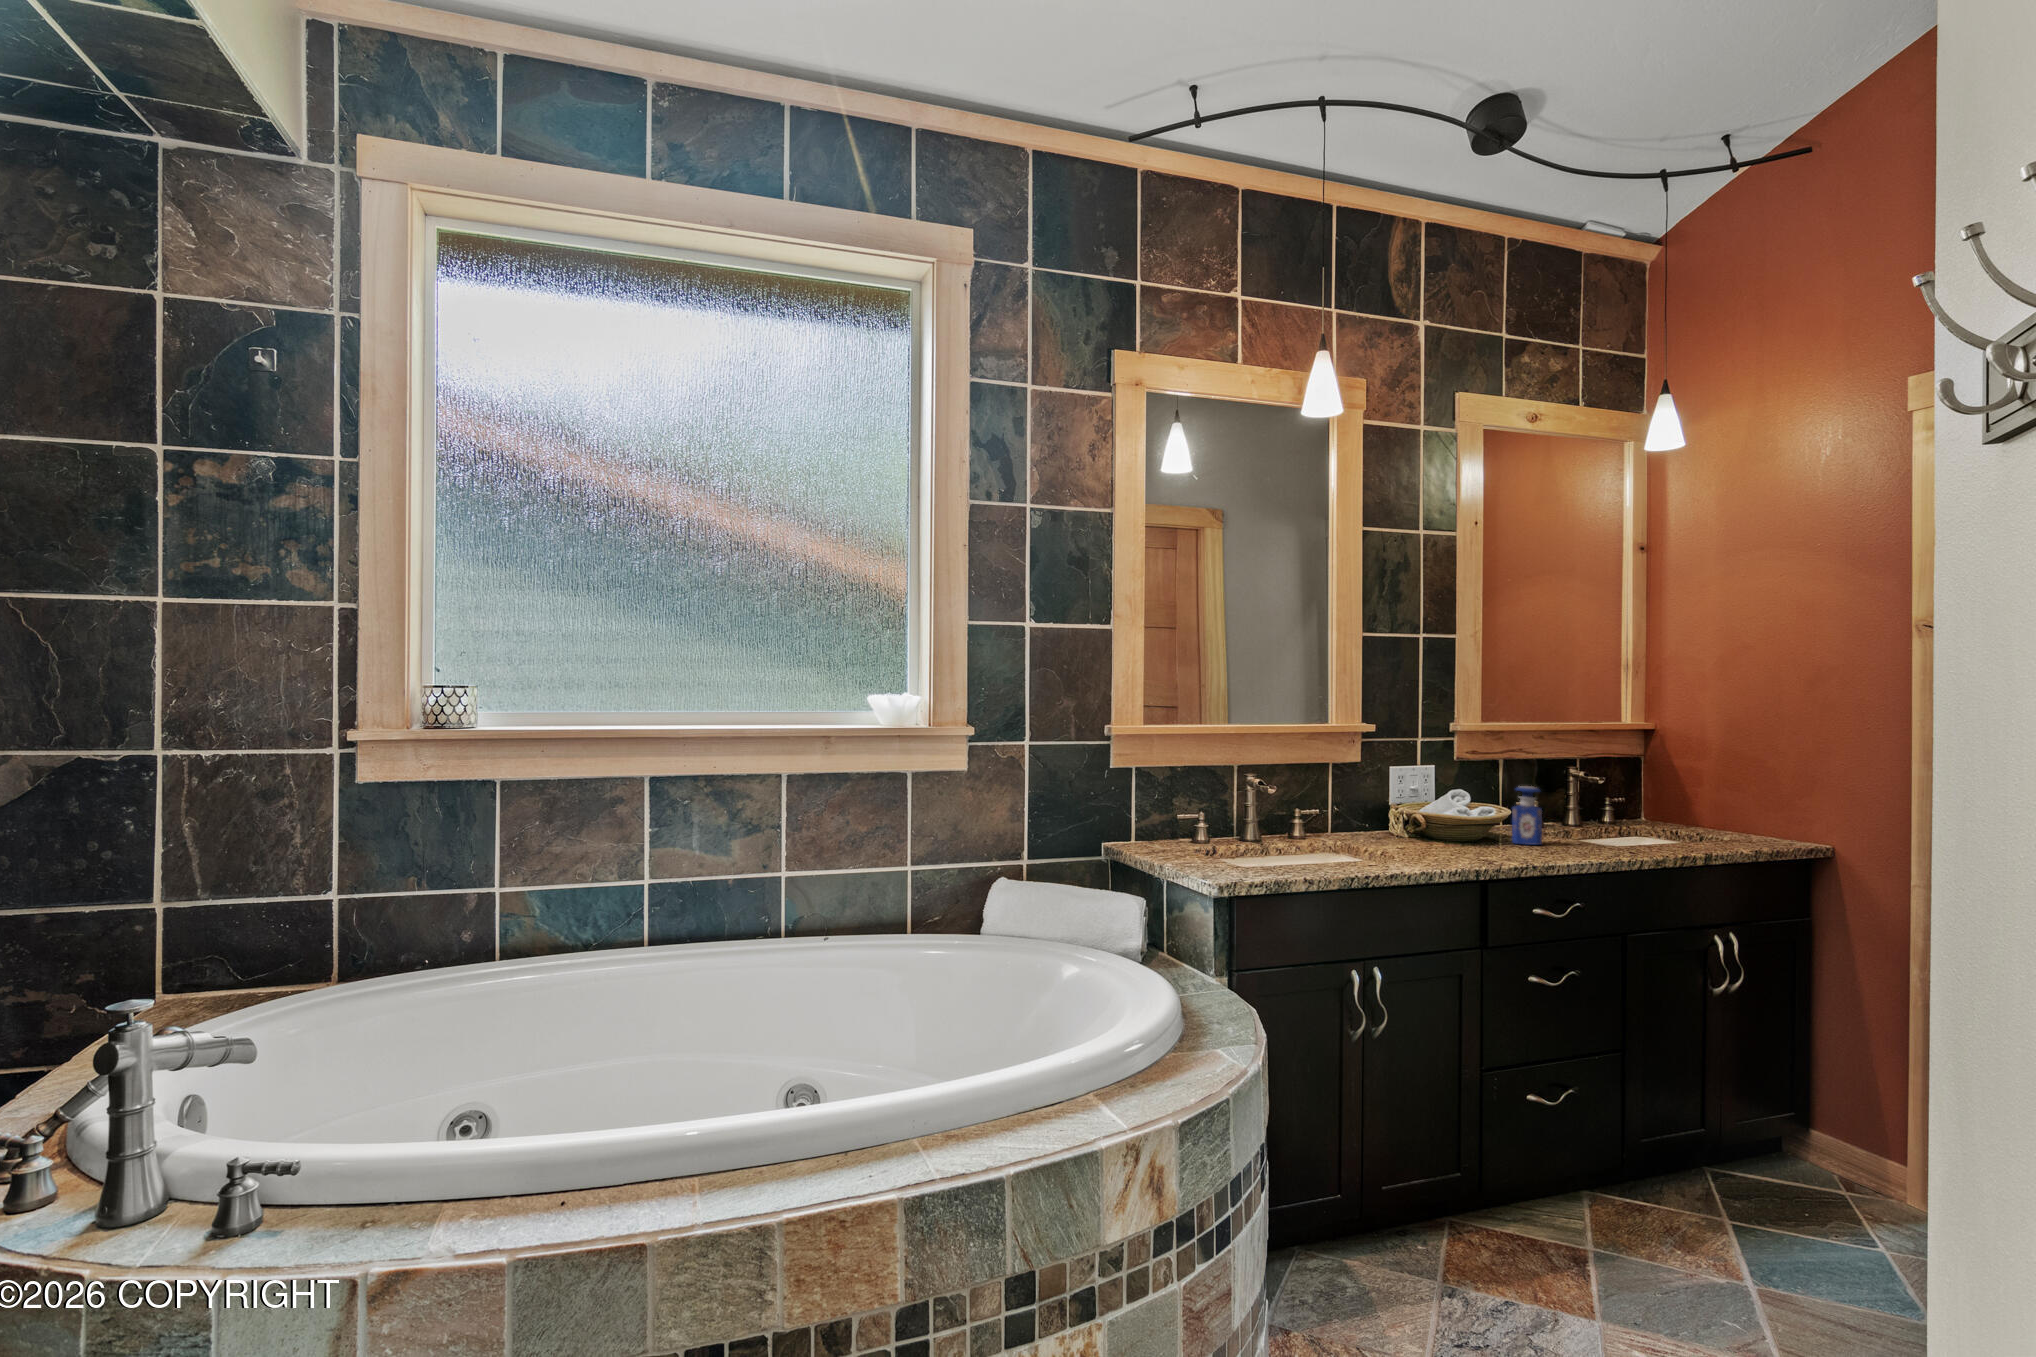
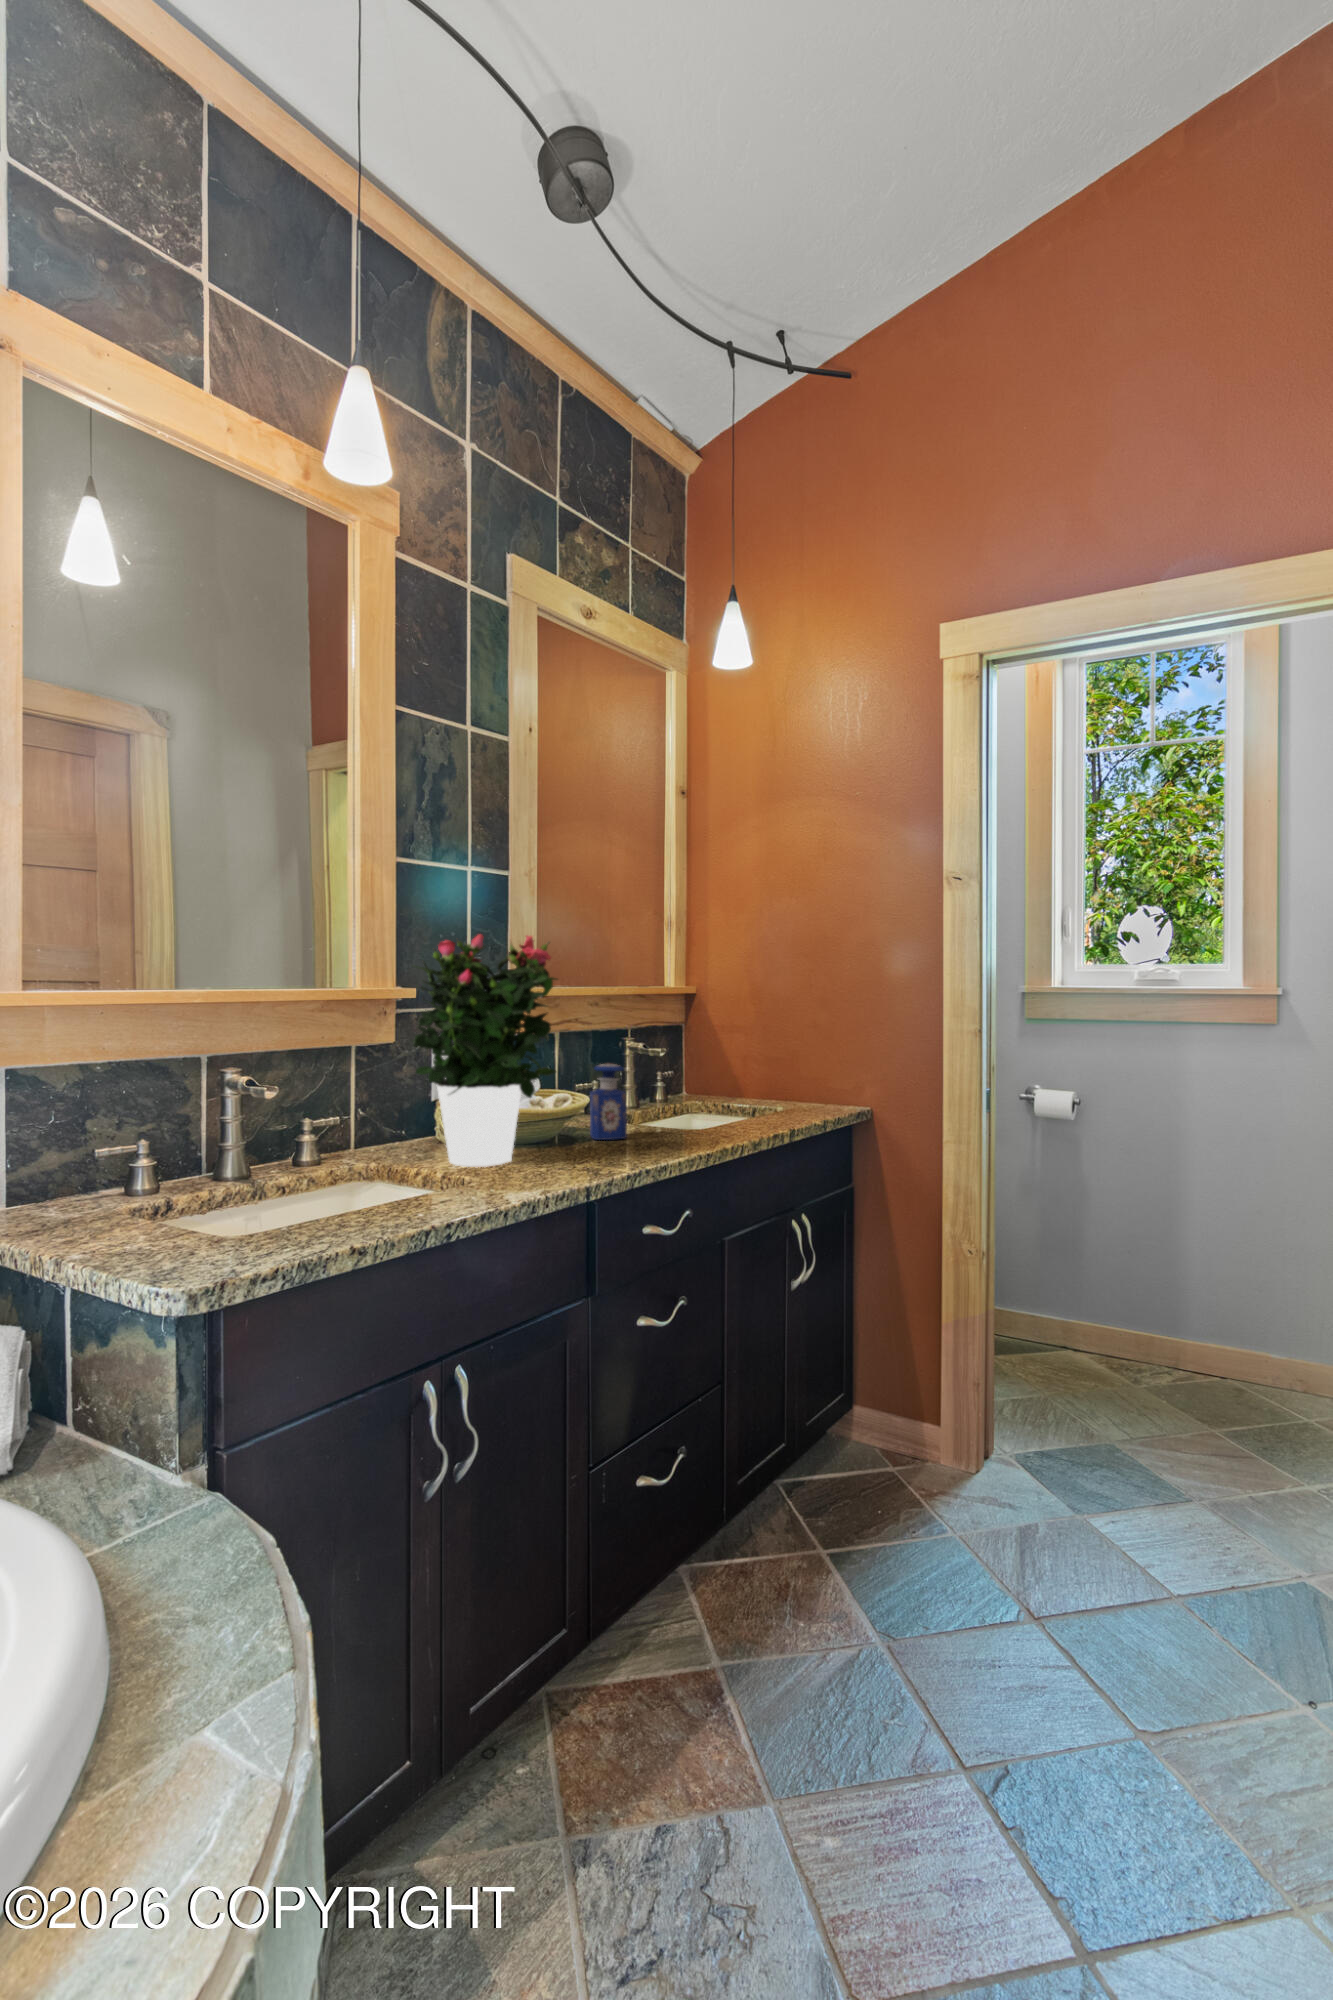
potted flower: none [1362,690,1473,851] -> present [412,934,557,1167]

